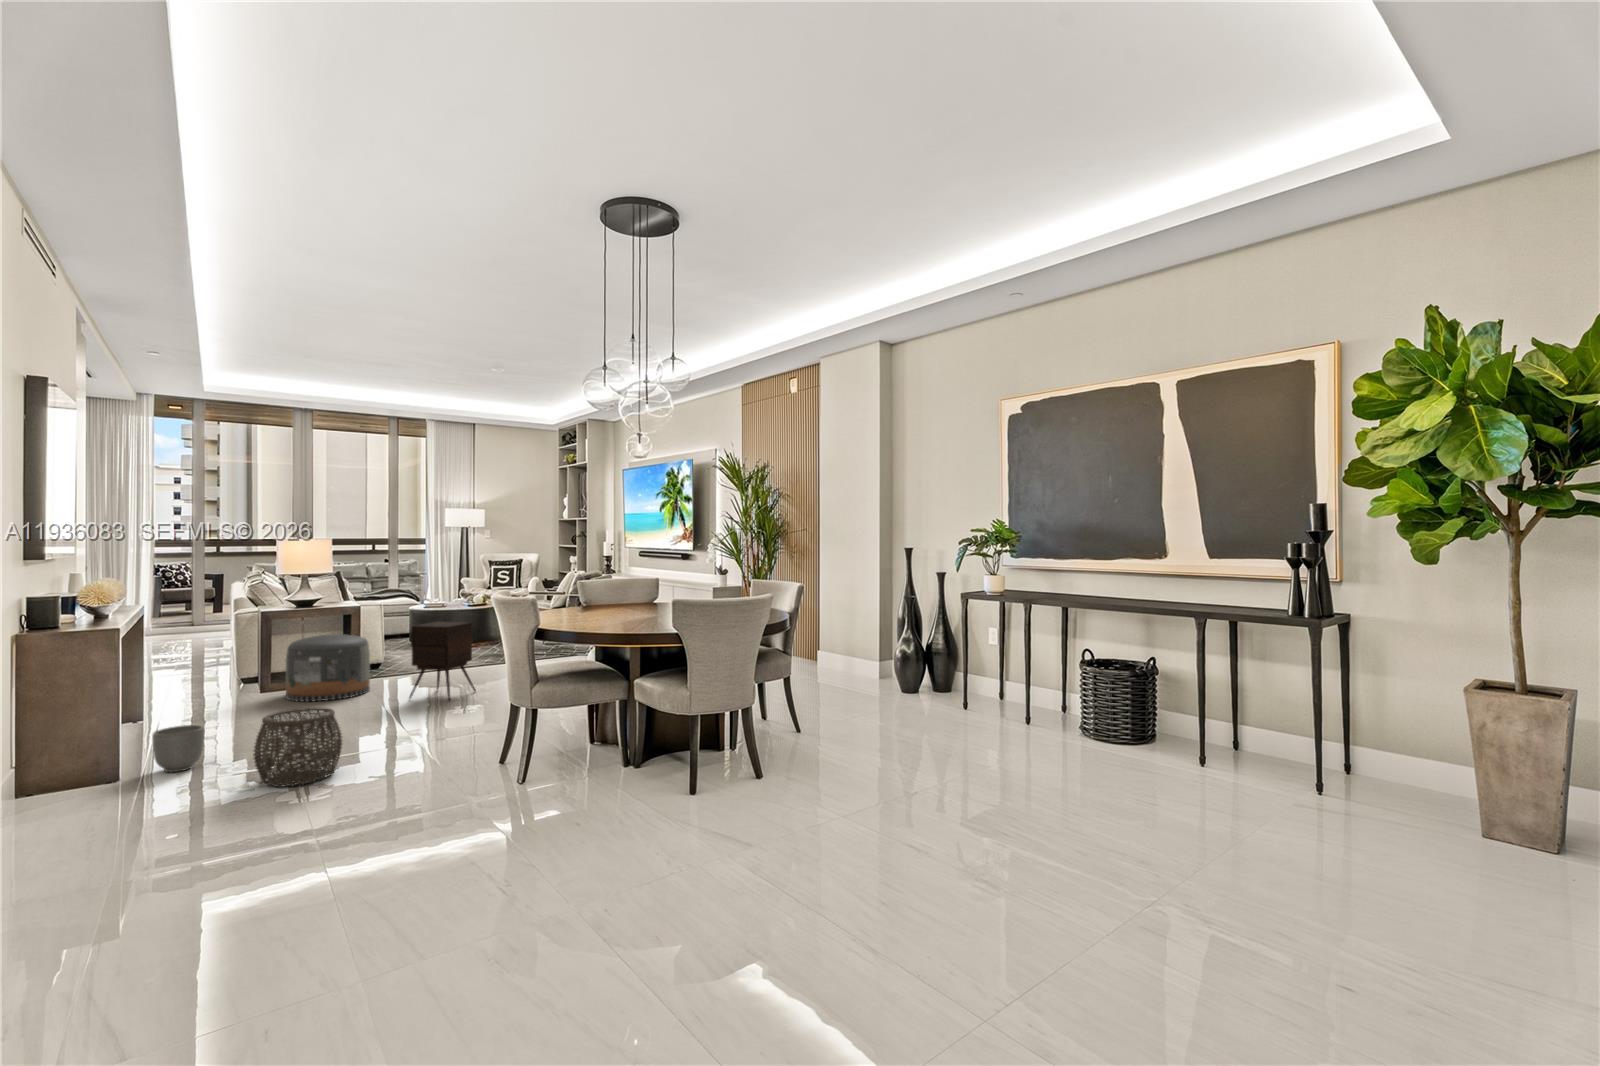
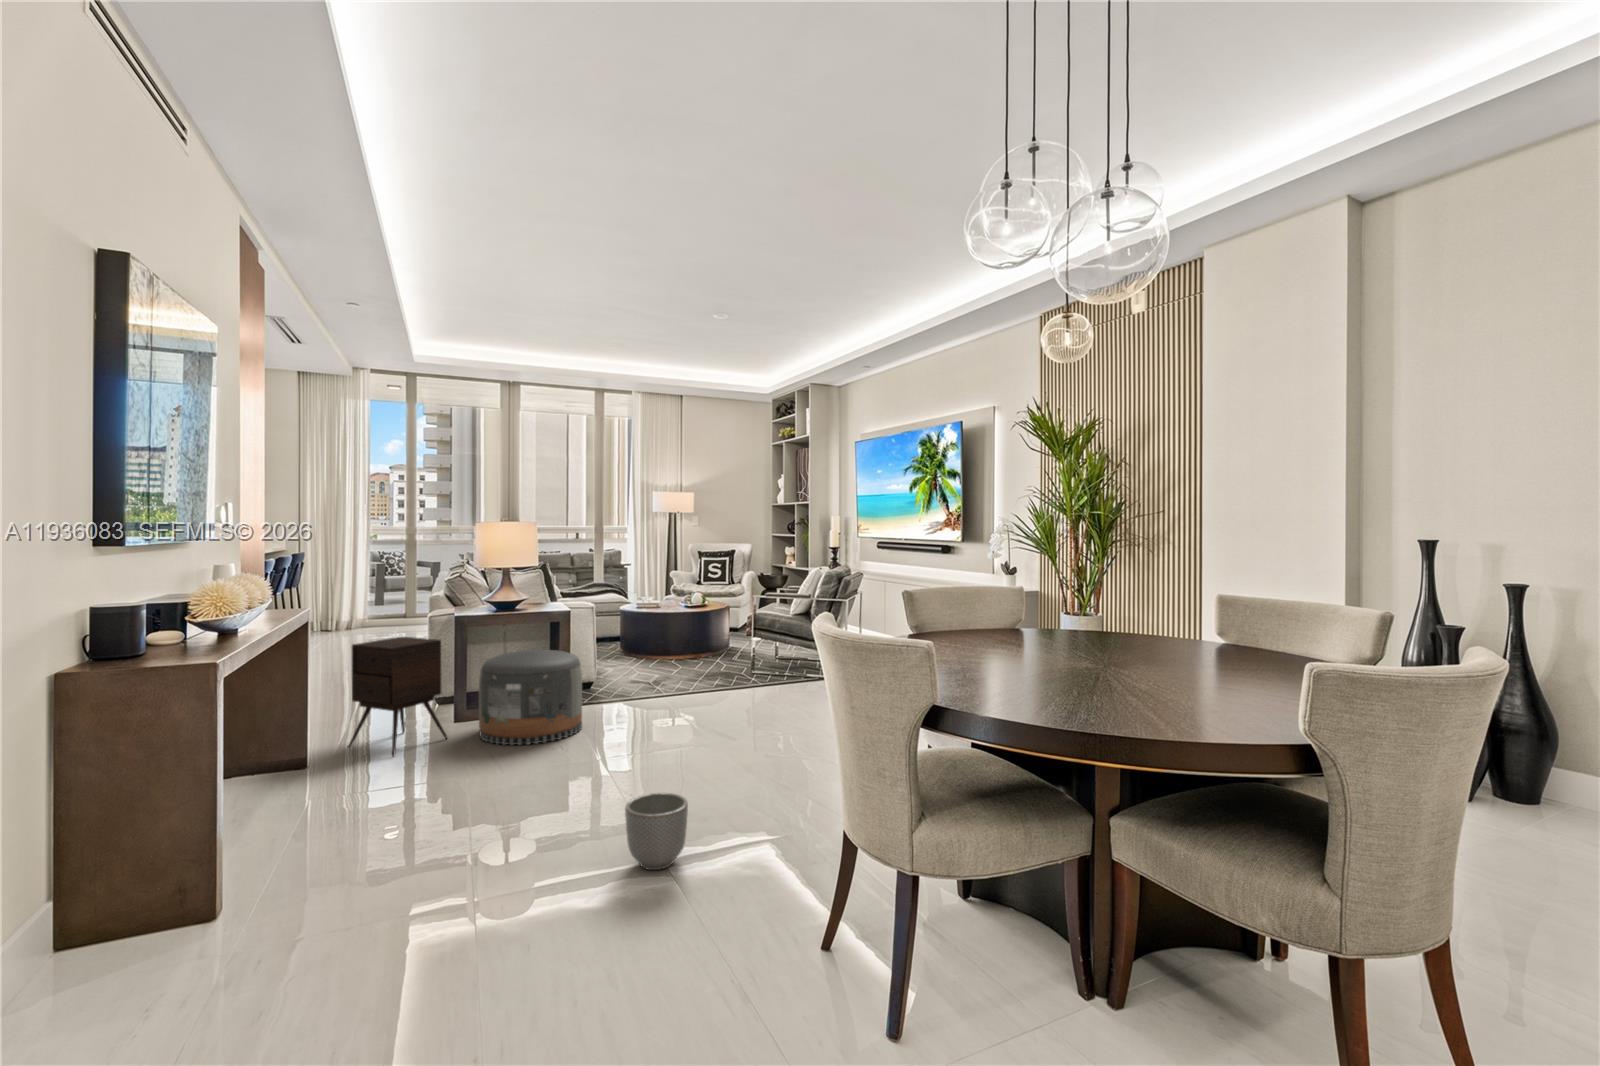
side table: present [409,621,476,701] -> present [348,637,447,756]
woven basket: present [254,707,342,787] -> none [387,820,545,996]
planter: present [152,725,205,772] -> present [625,793,688,870]

